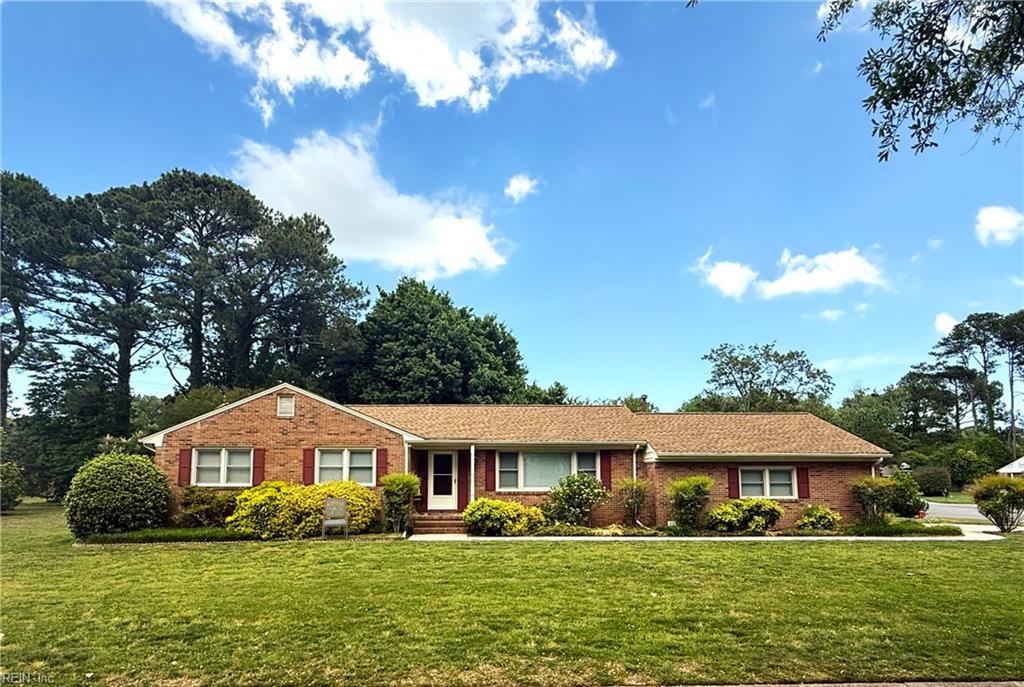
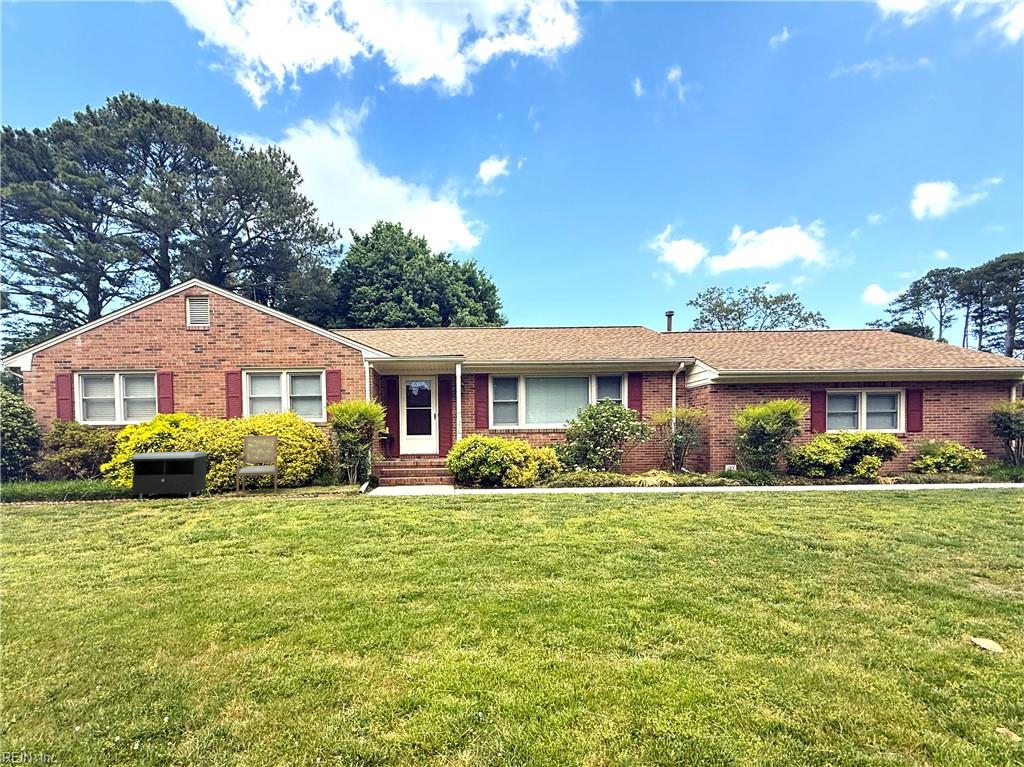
storage bench: none [257,509,301,541] -> present [132,452,207,498]

